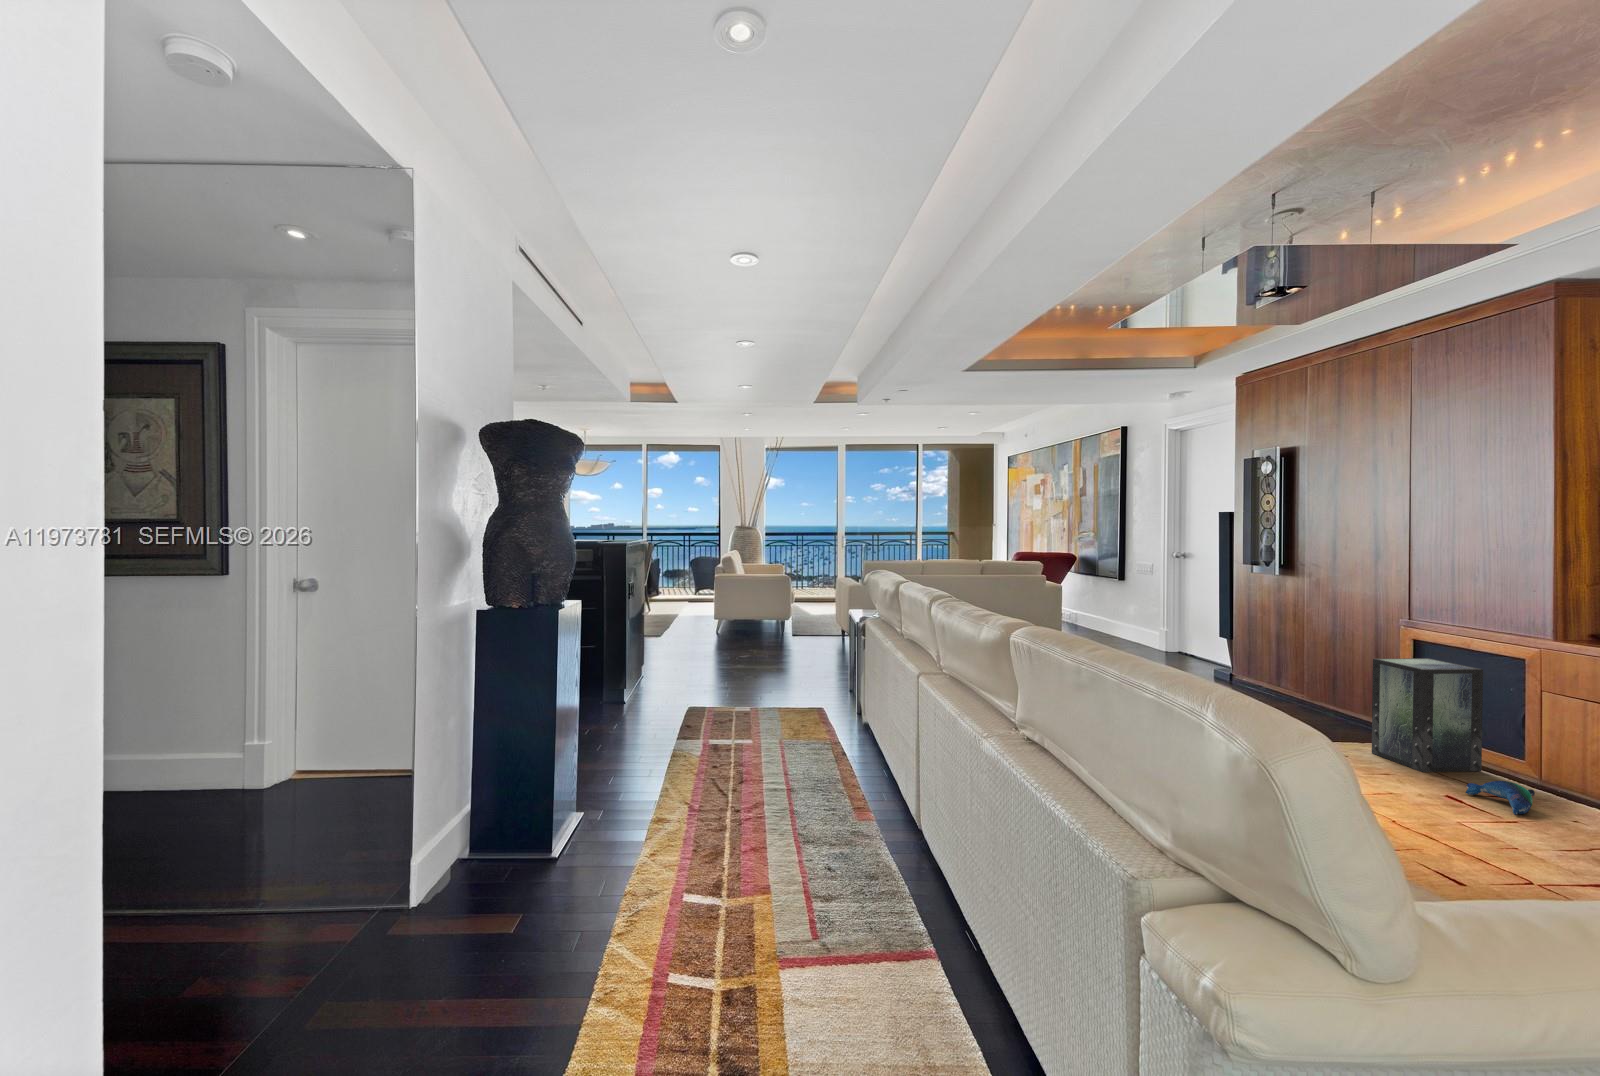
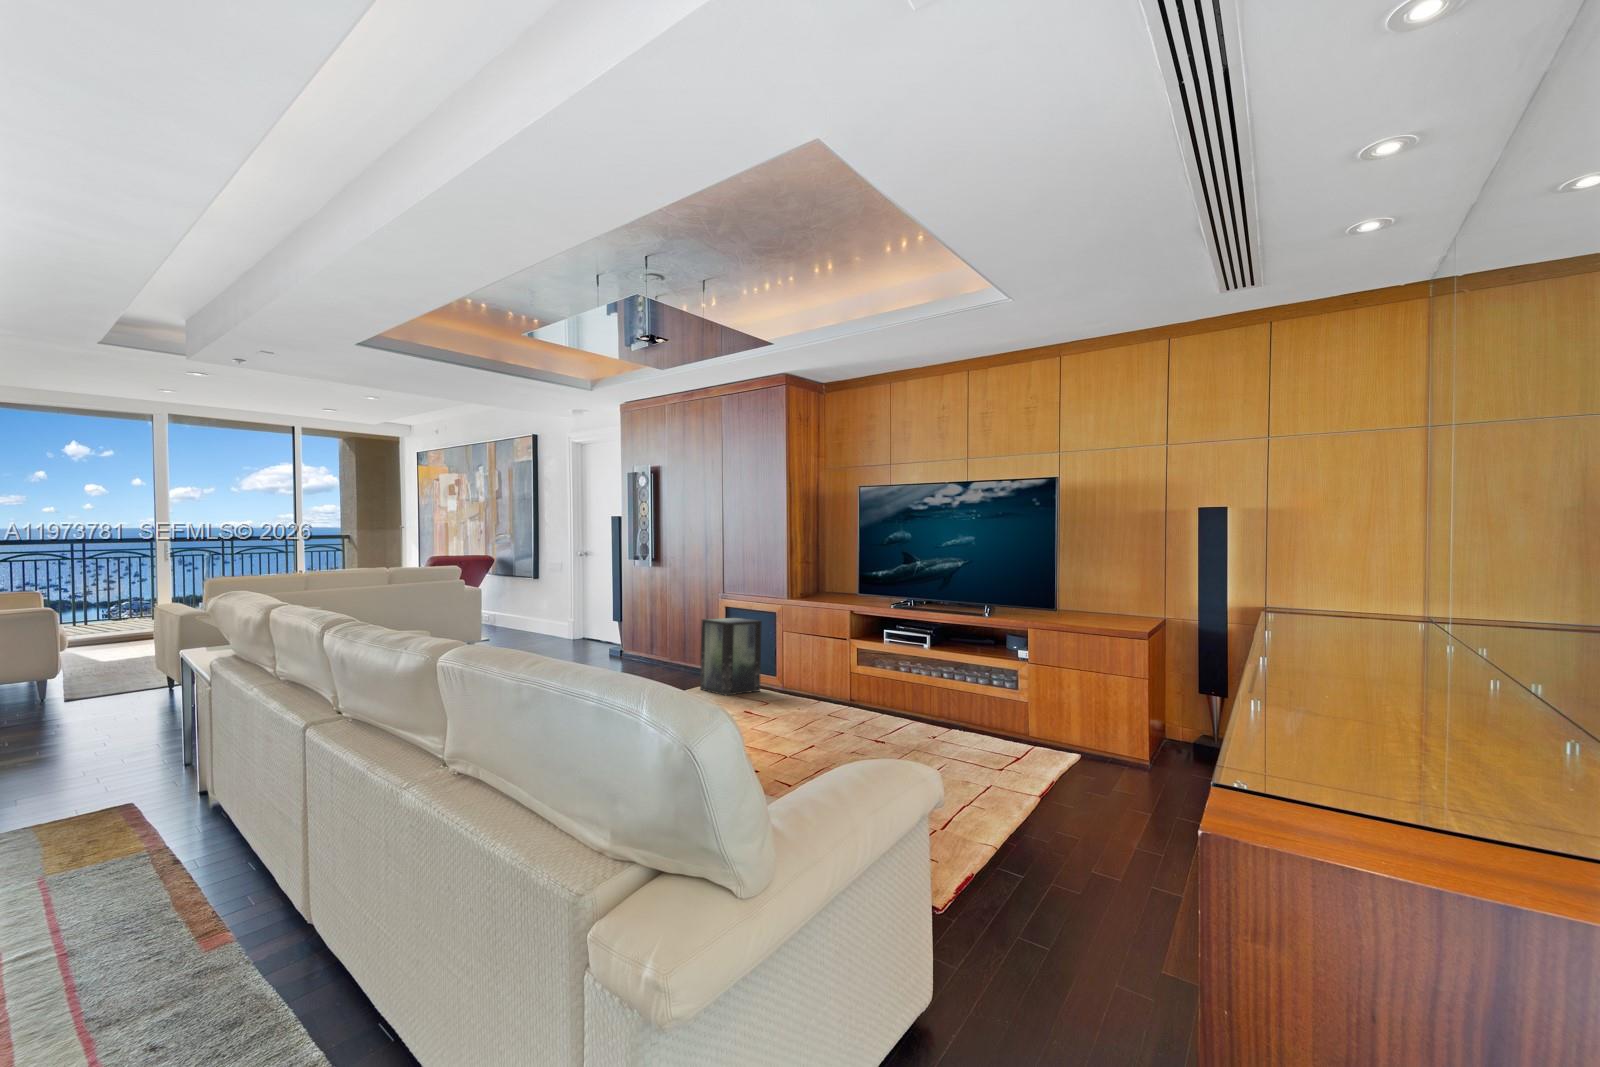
plush toy: present [1466,781,1535,815] -> none [745,690,779,709]

